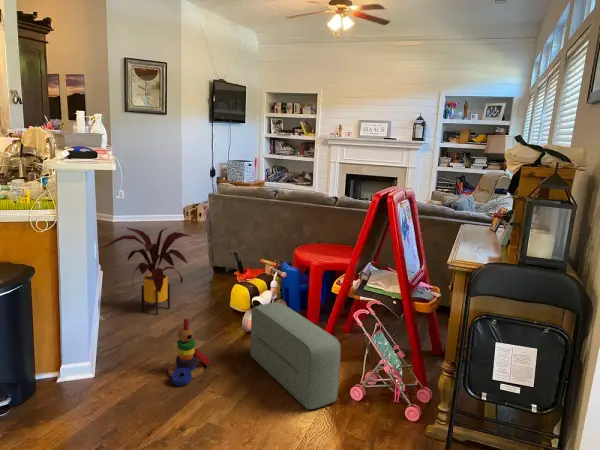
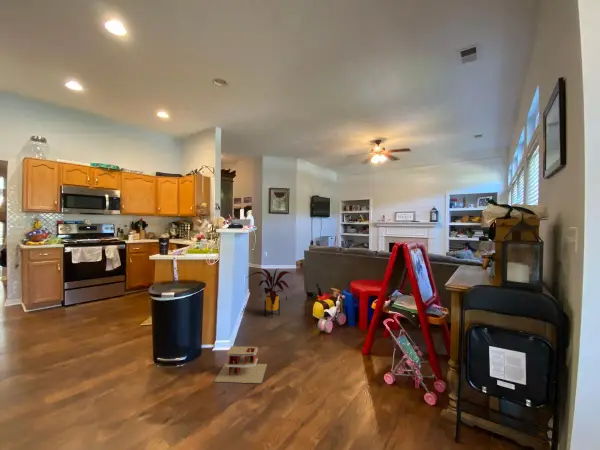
pouf: present [250,303,341,409] -> none [321,313,375,386]
stacking toy: present [168,318,210,386] -> none [271,318,296,360]
toy house: none [77,370,166,433] -> present [215,346,267,383]

